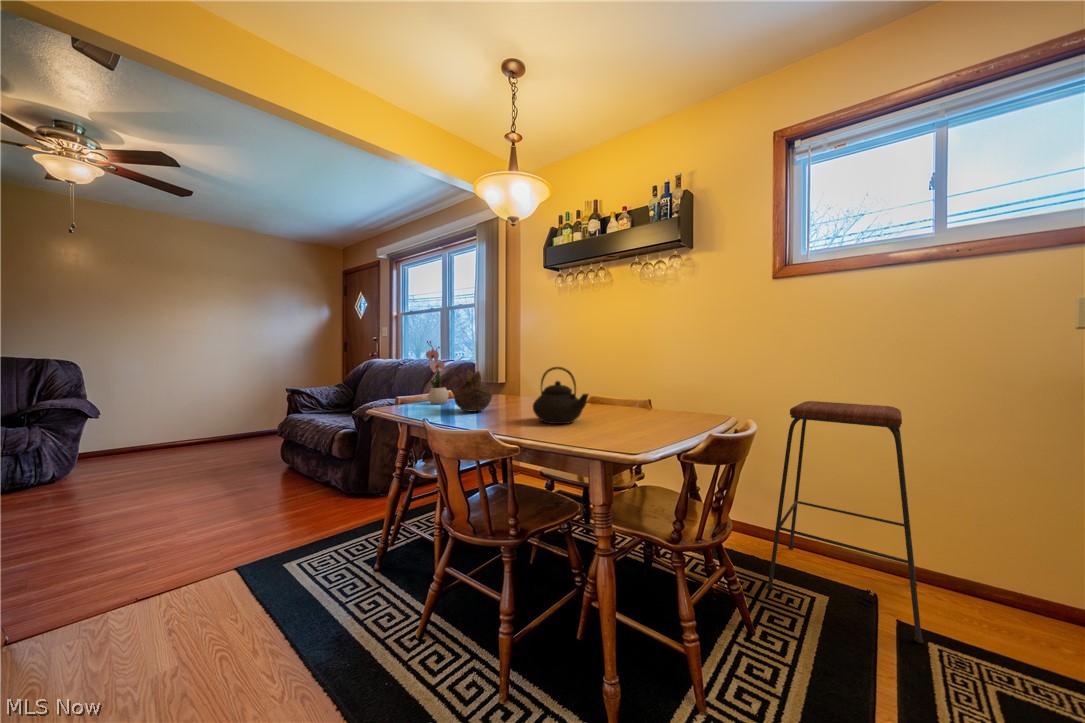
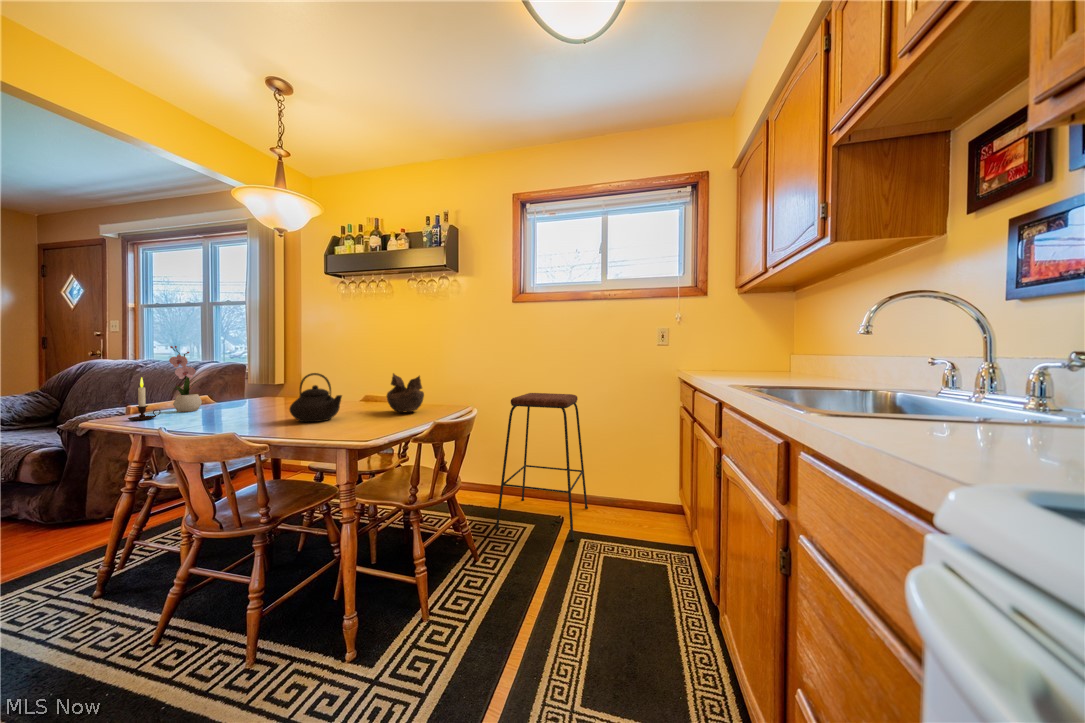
candle: none [397,369,420,410] -> present [128,377,161,420]
decorative bowl: present [453,369,493,412] -> present [387,373,424,412]

